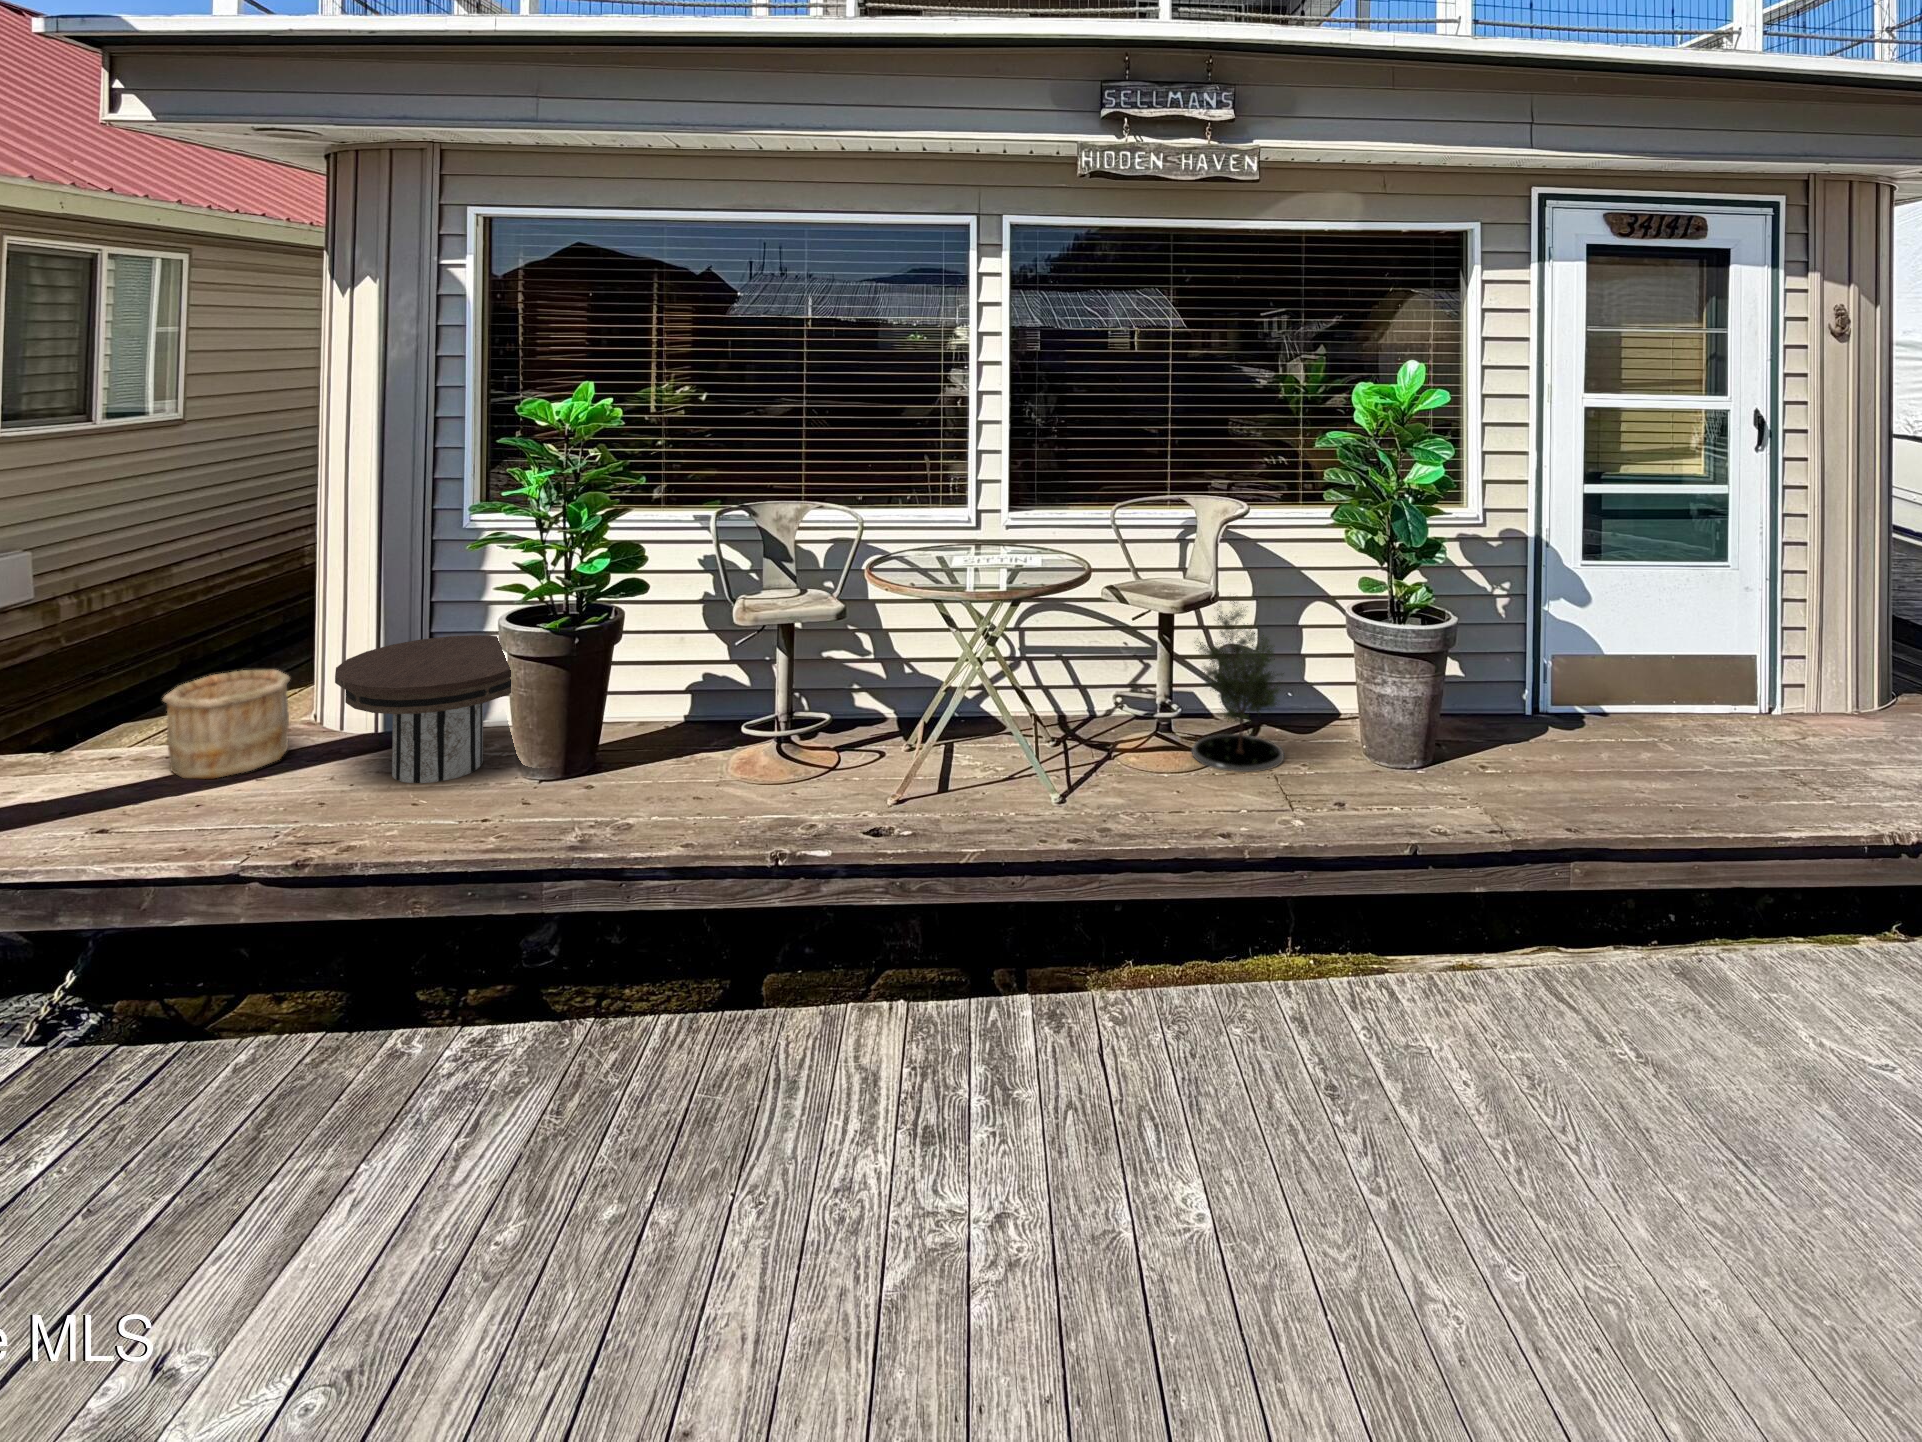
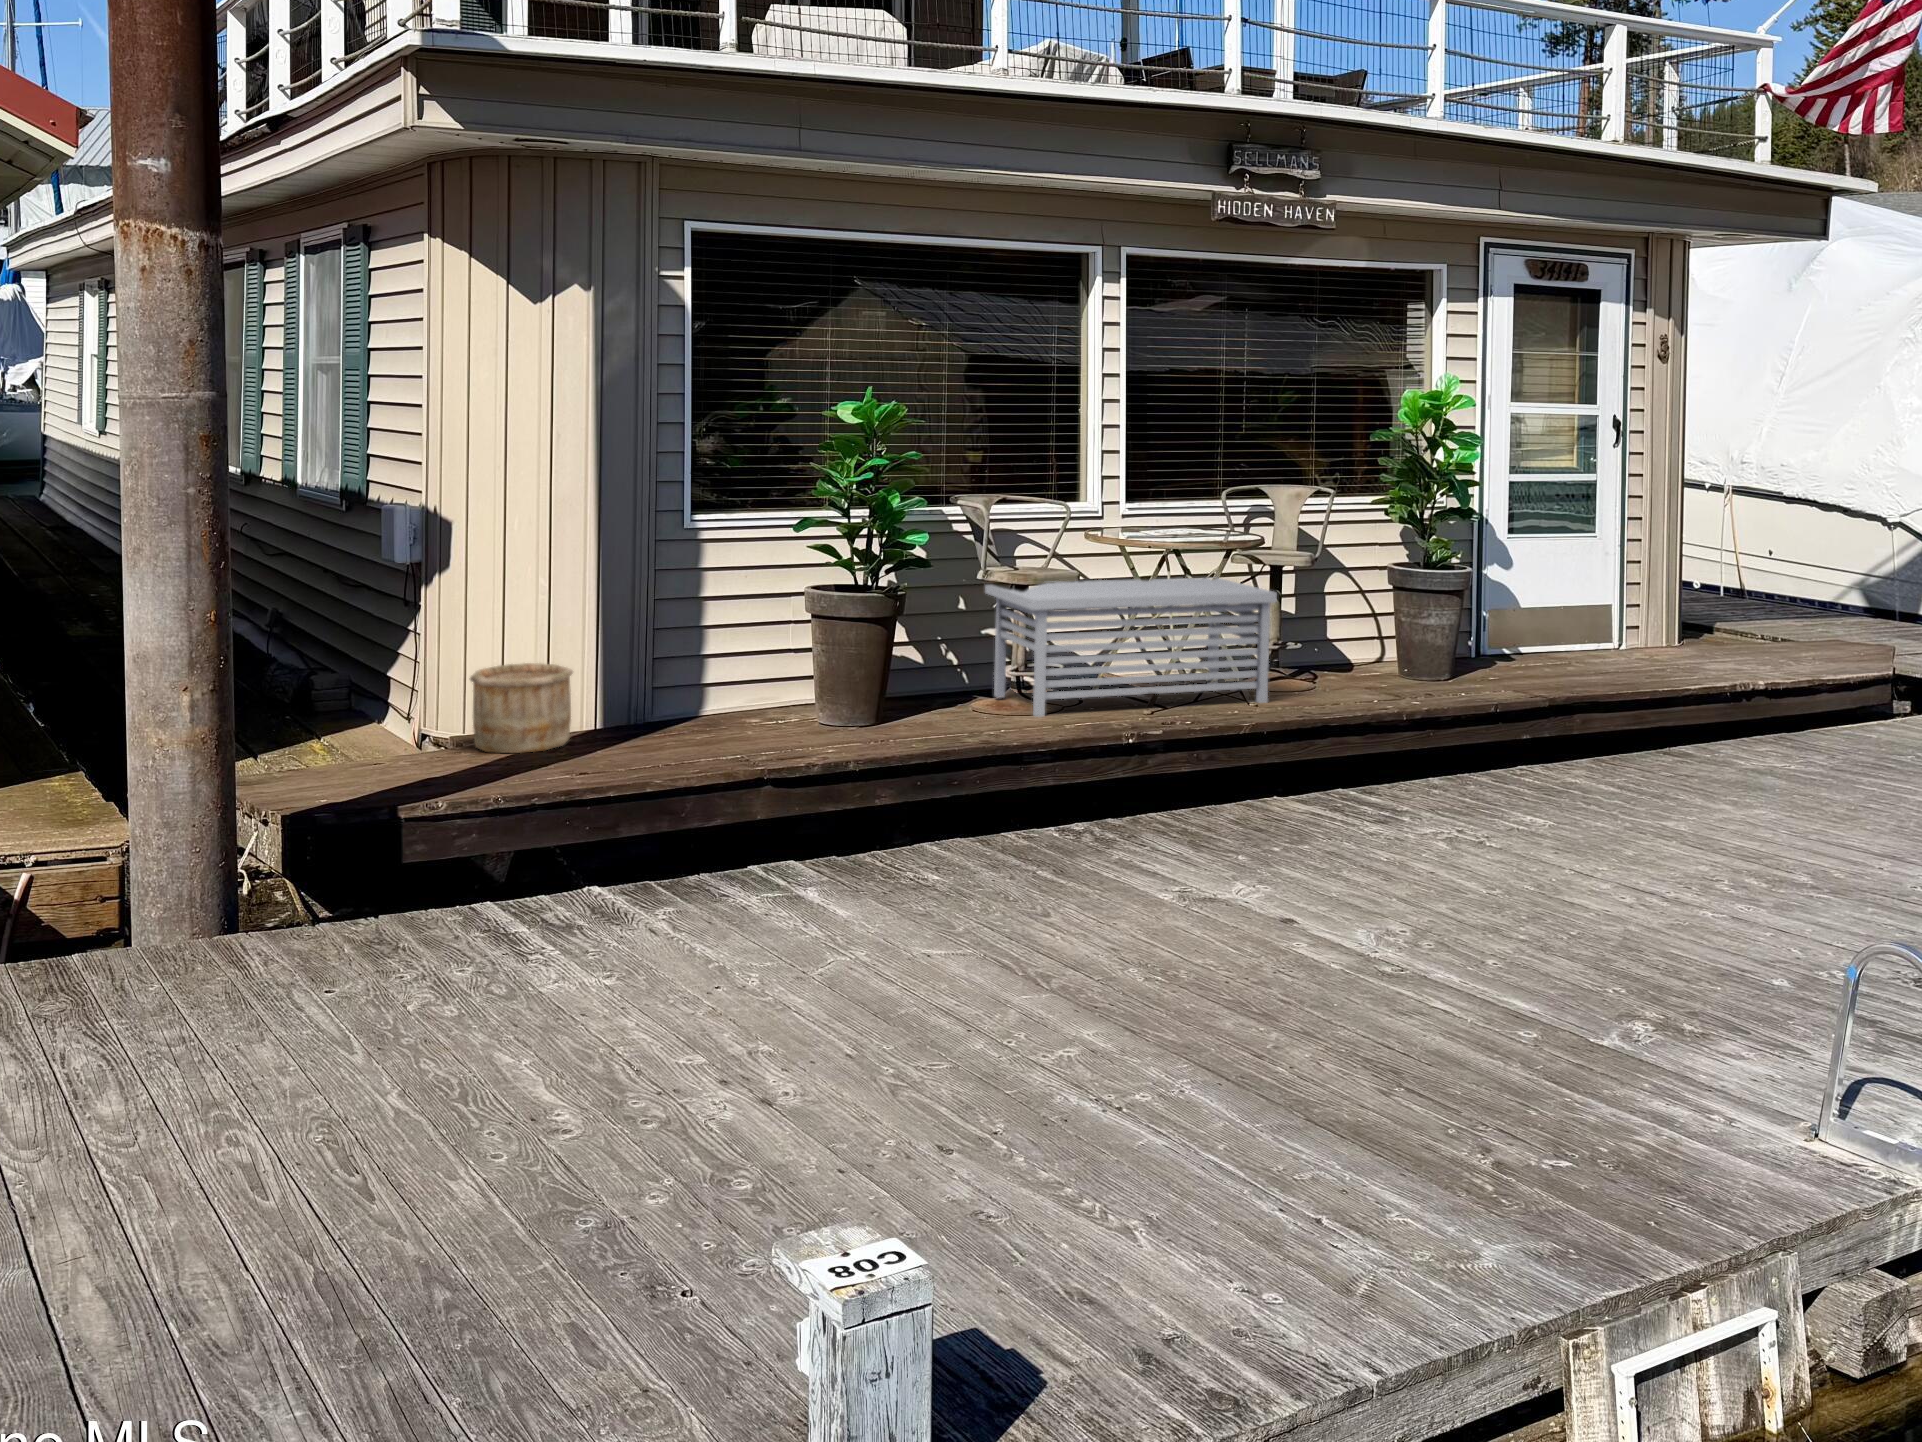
storage bench: none [790,599,1125,793] -> present [985,577,1277,717]
potted tree: present [1192,601,1284,772] -> none [1279,554,1361,692]
side table: present [335,635,511,783] -> none [640,625,805,741]

